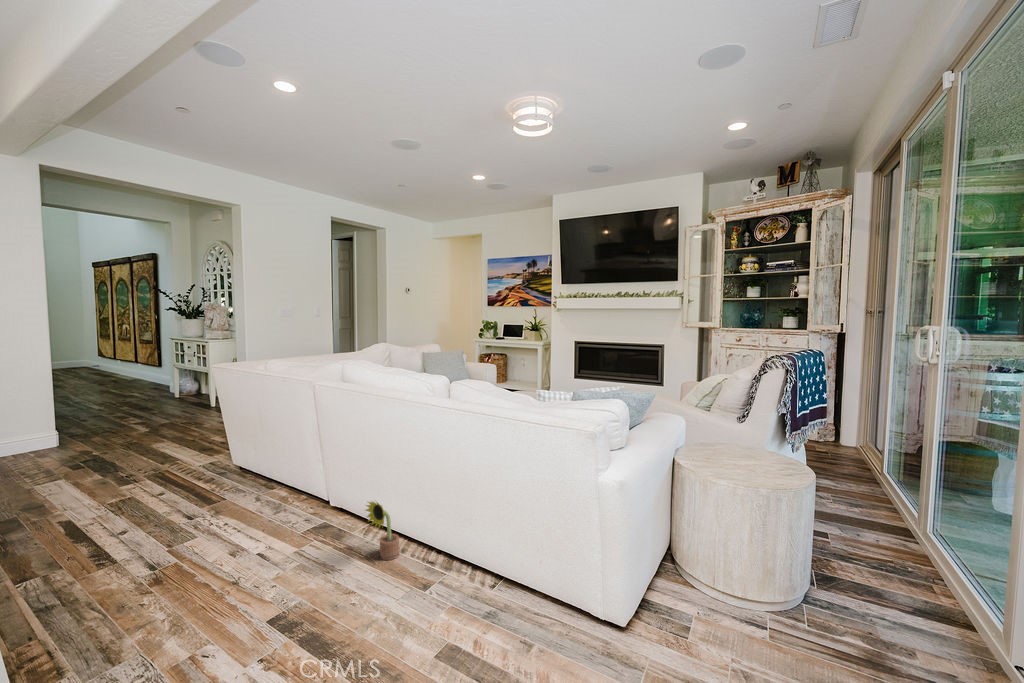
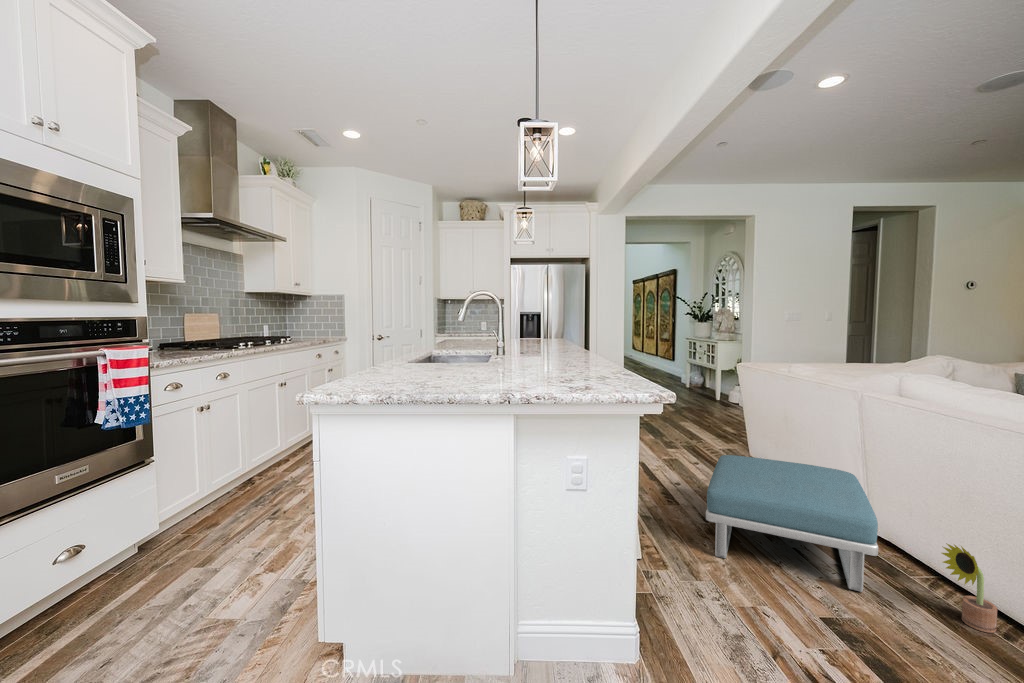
footstool: none [138,460,321,609] -> present [706,455,878,592]

